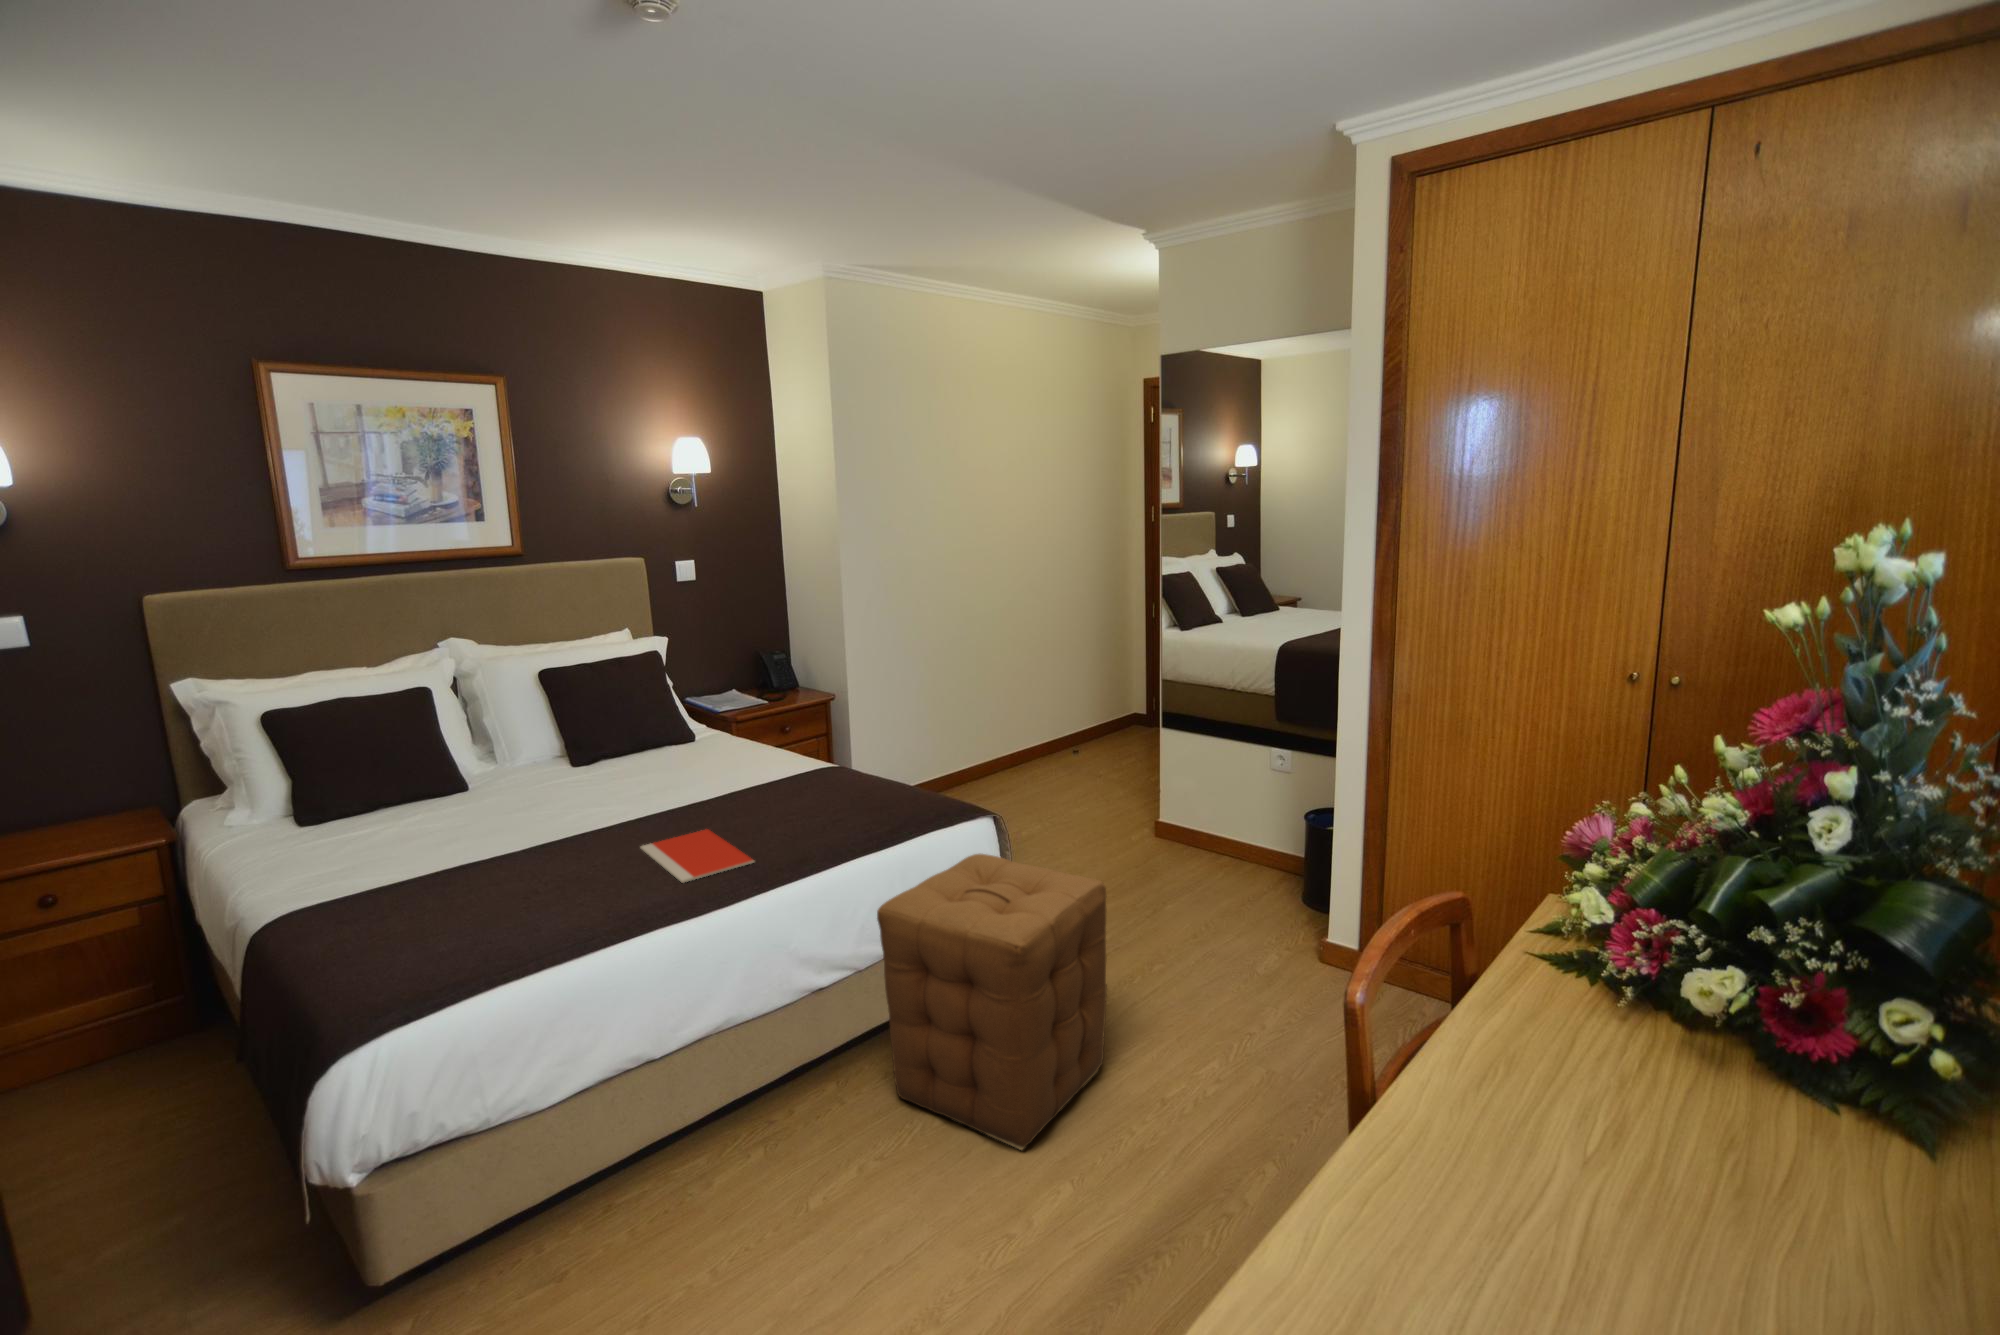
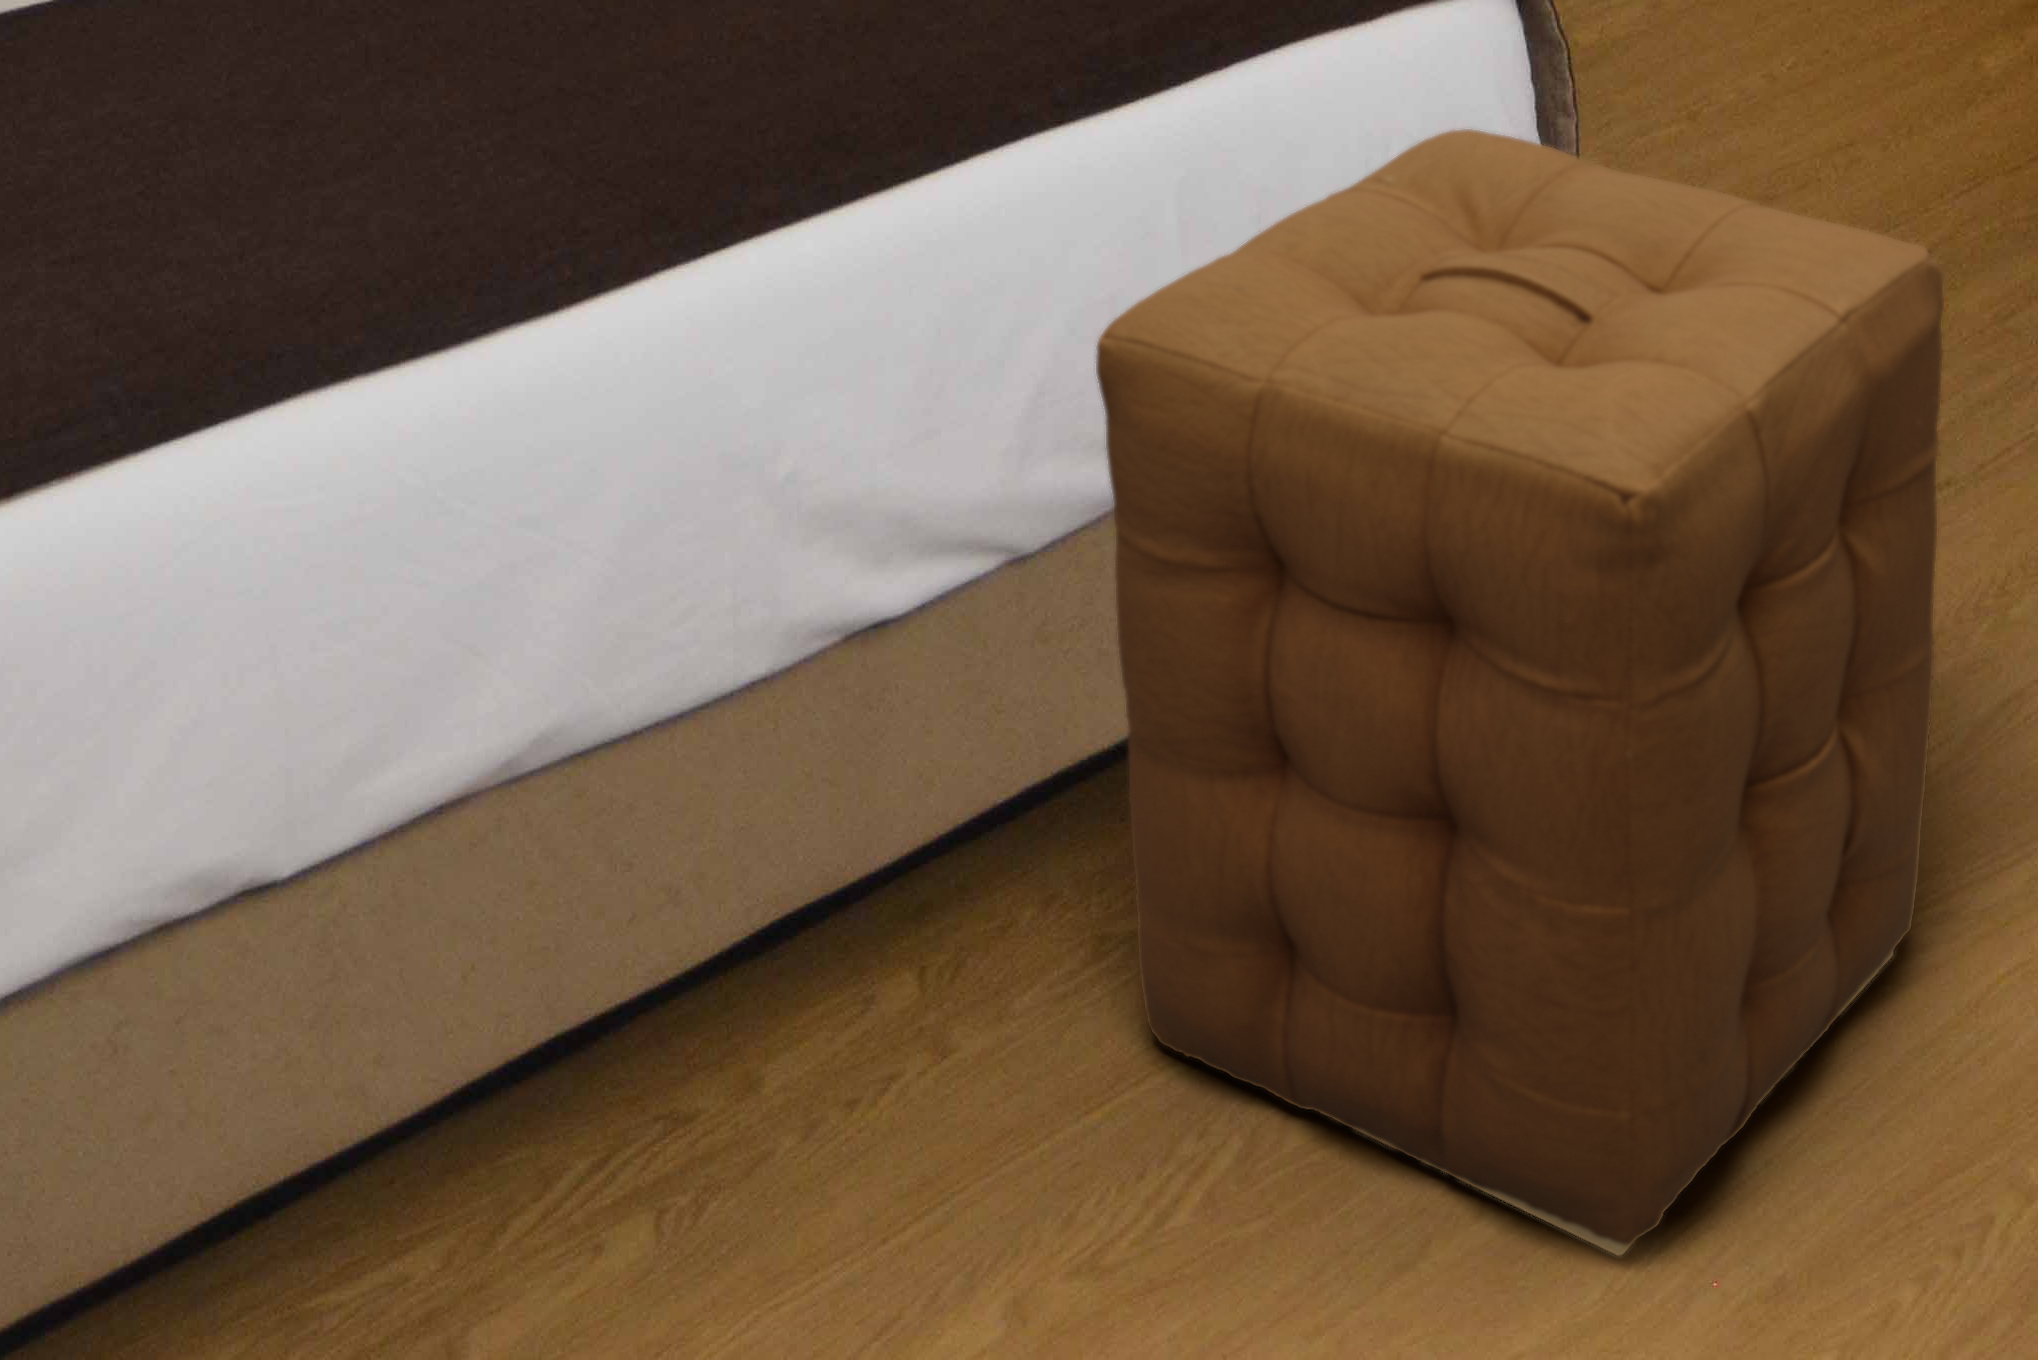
notebook: present [640,829,754,883] -> none [212,15,644,223]

